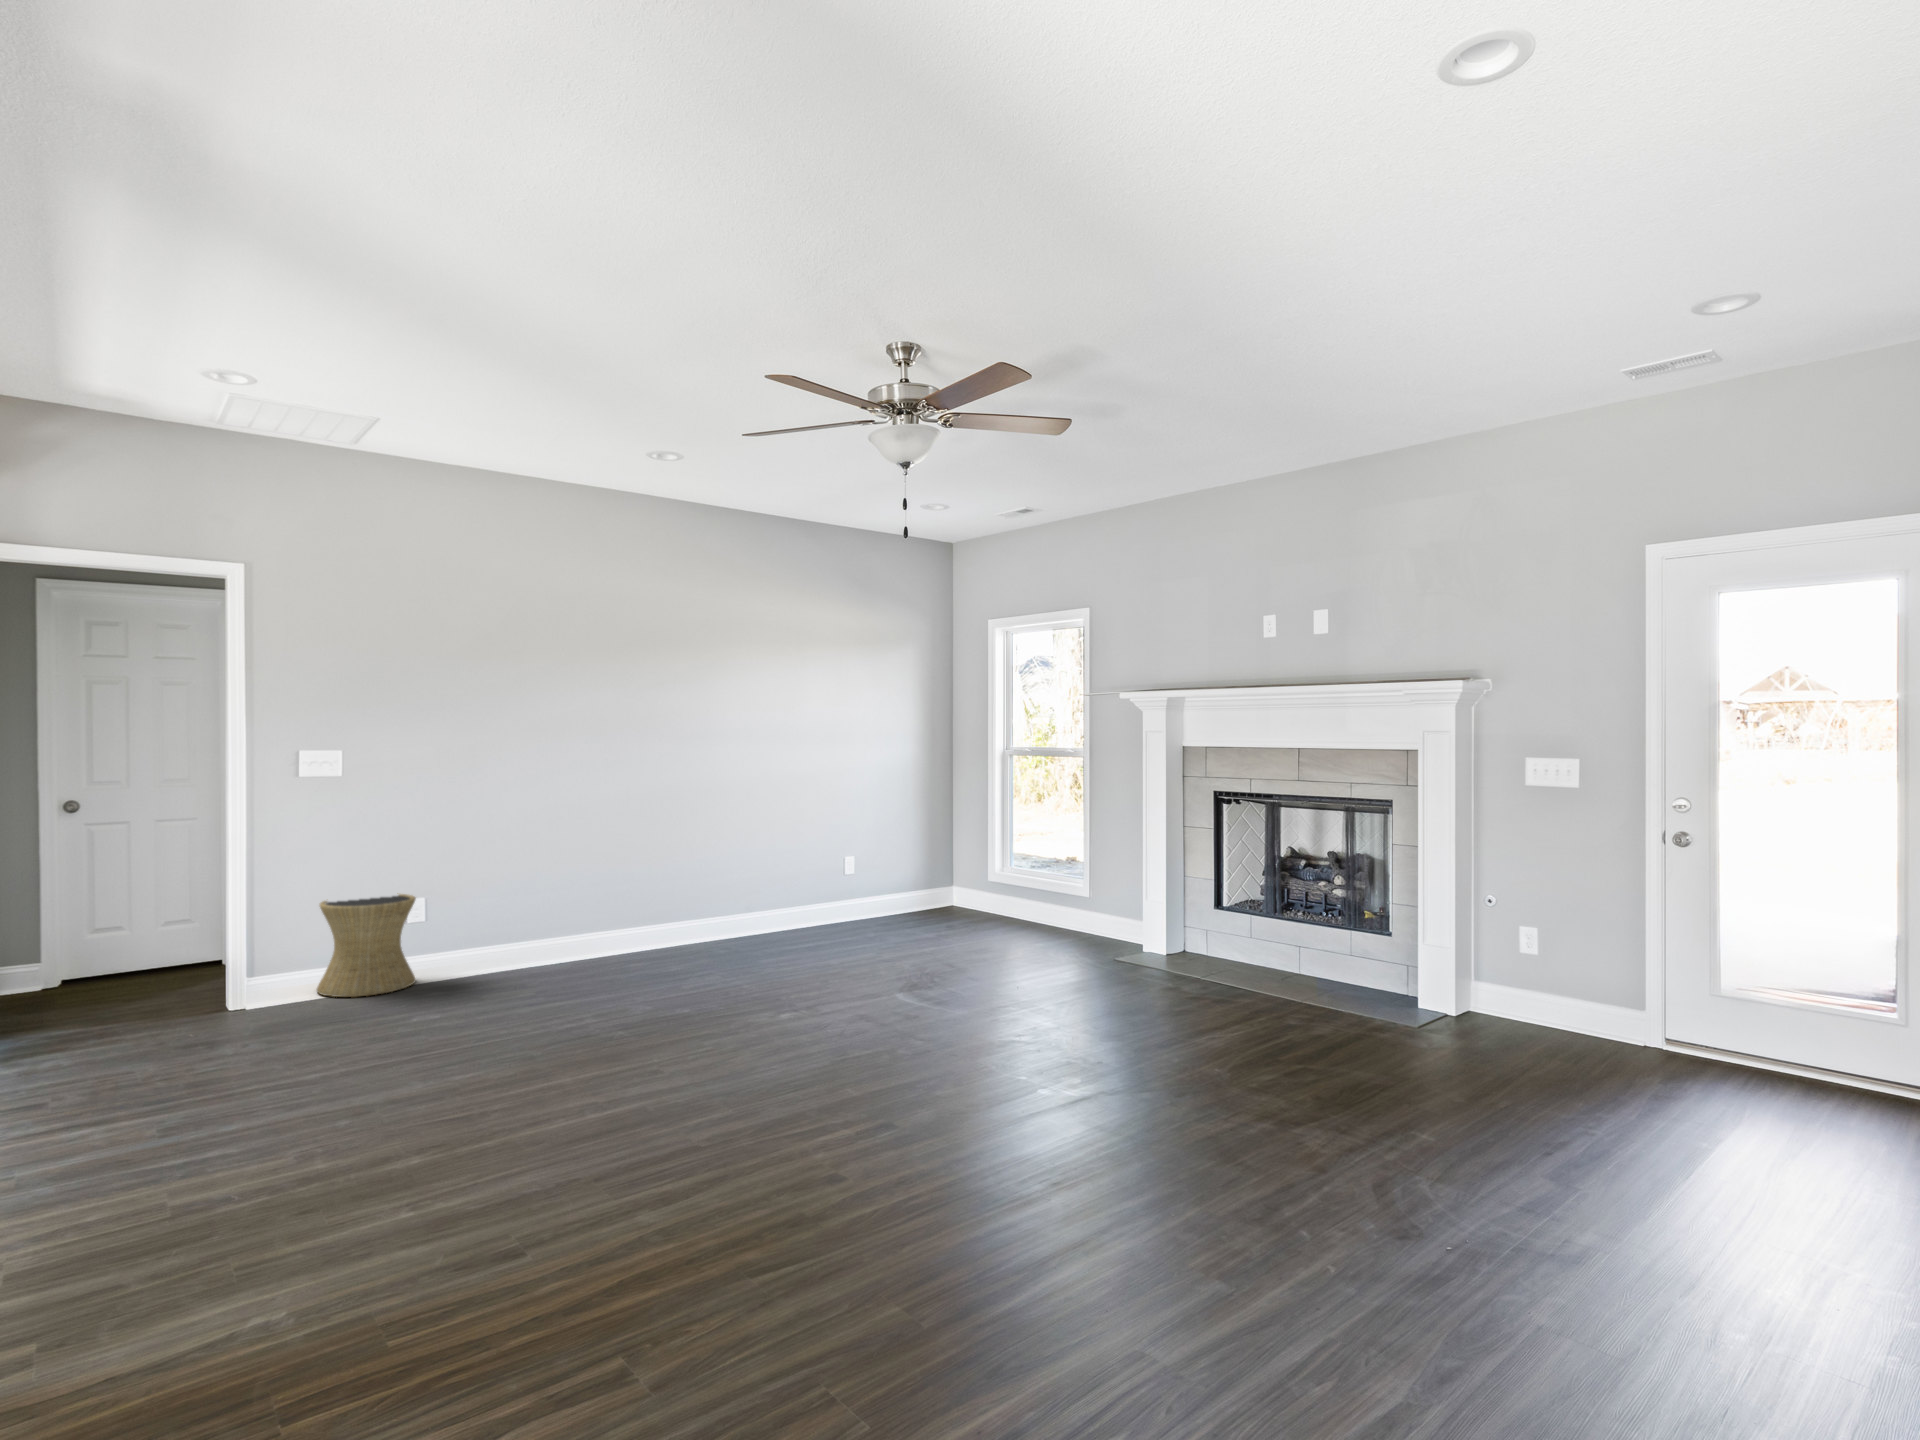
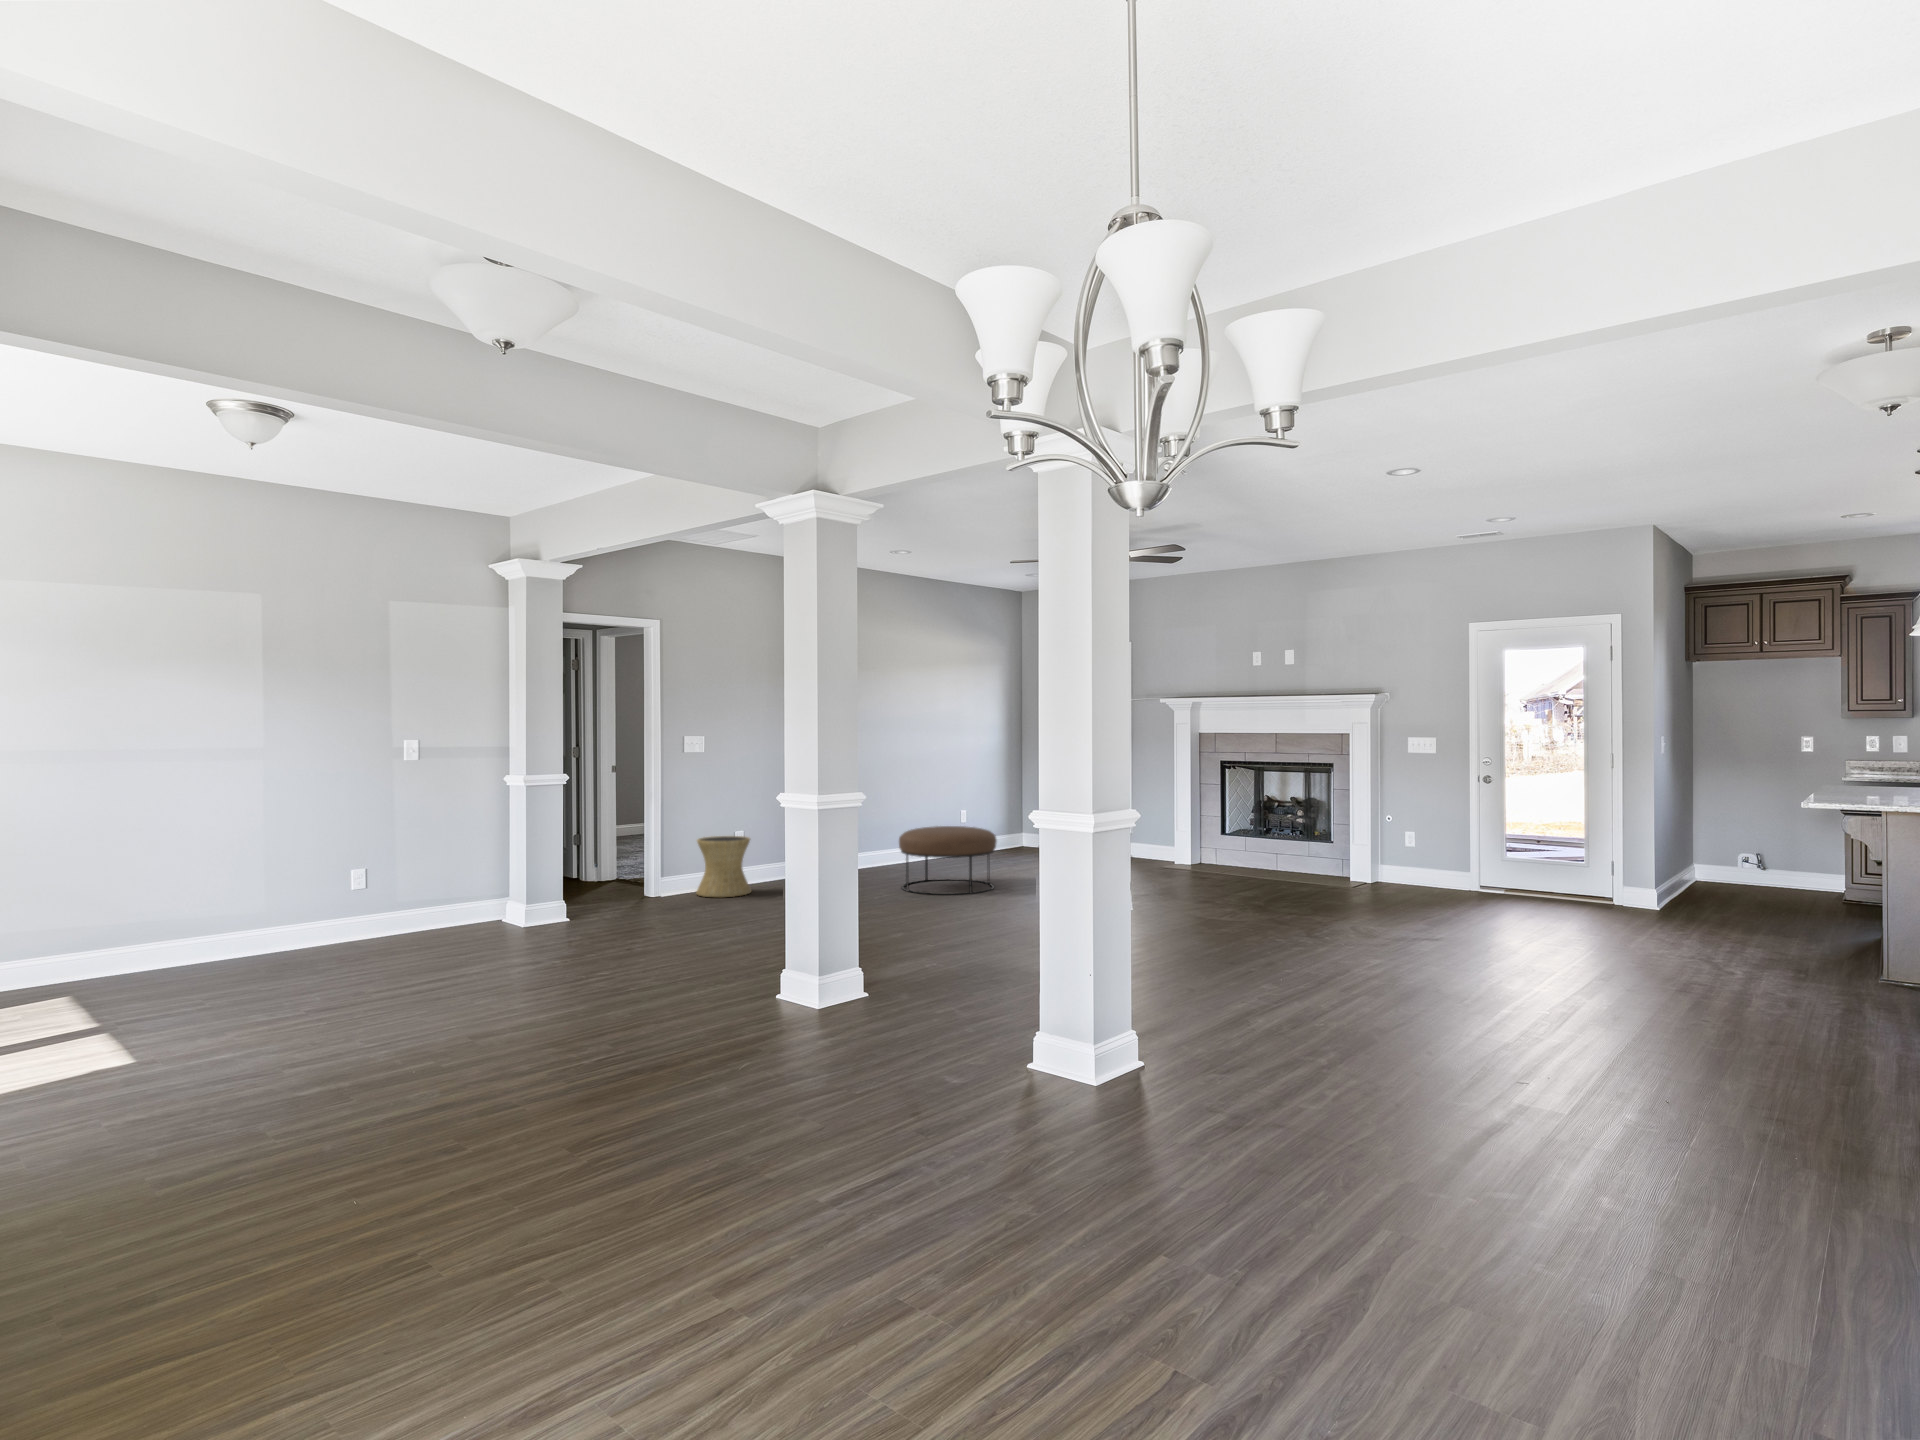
ottoman: none [642,887,806,1010] -> present [899,826,997,894]

